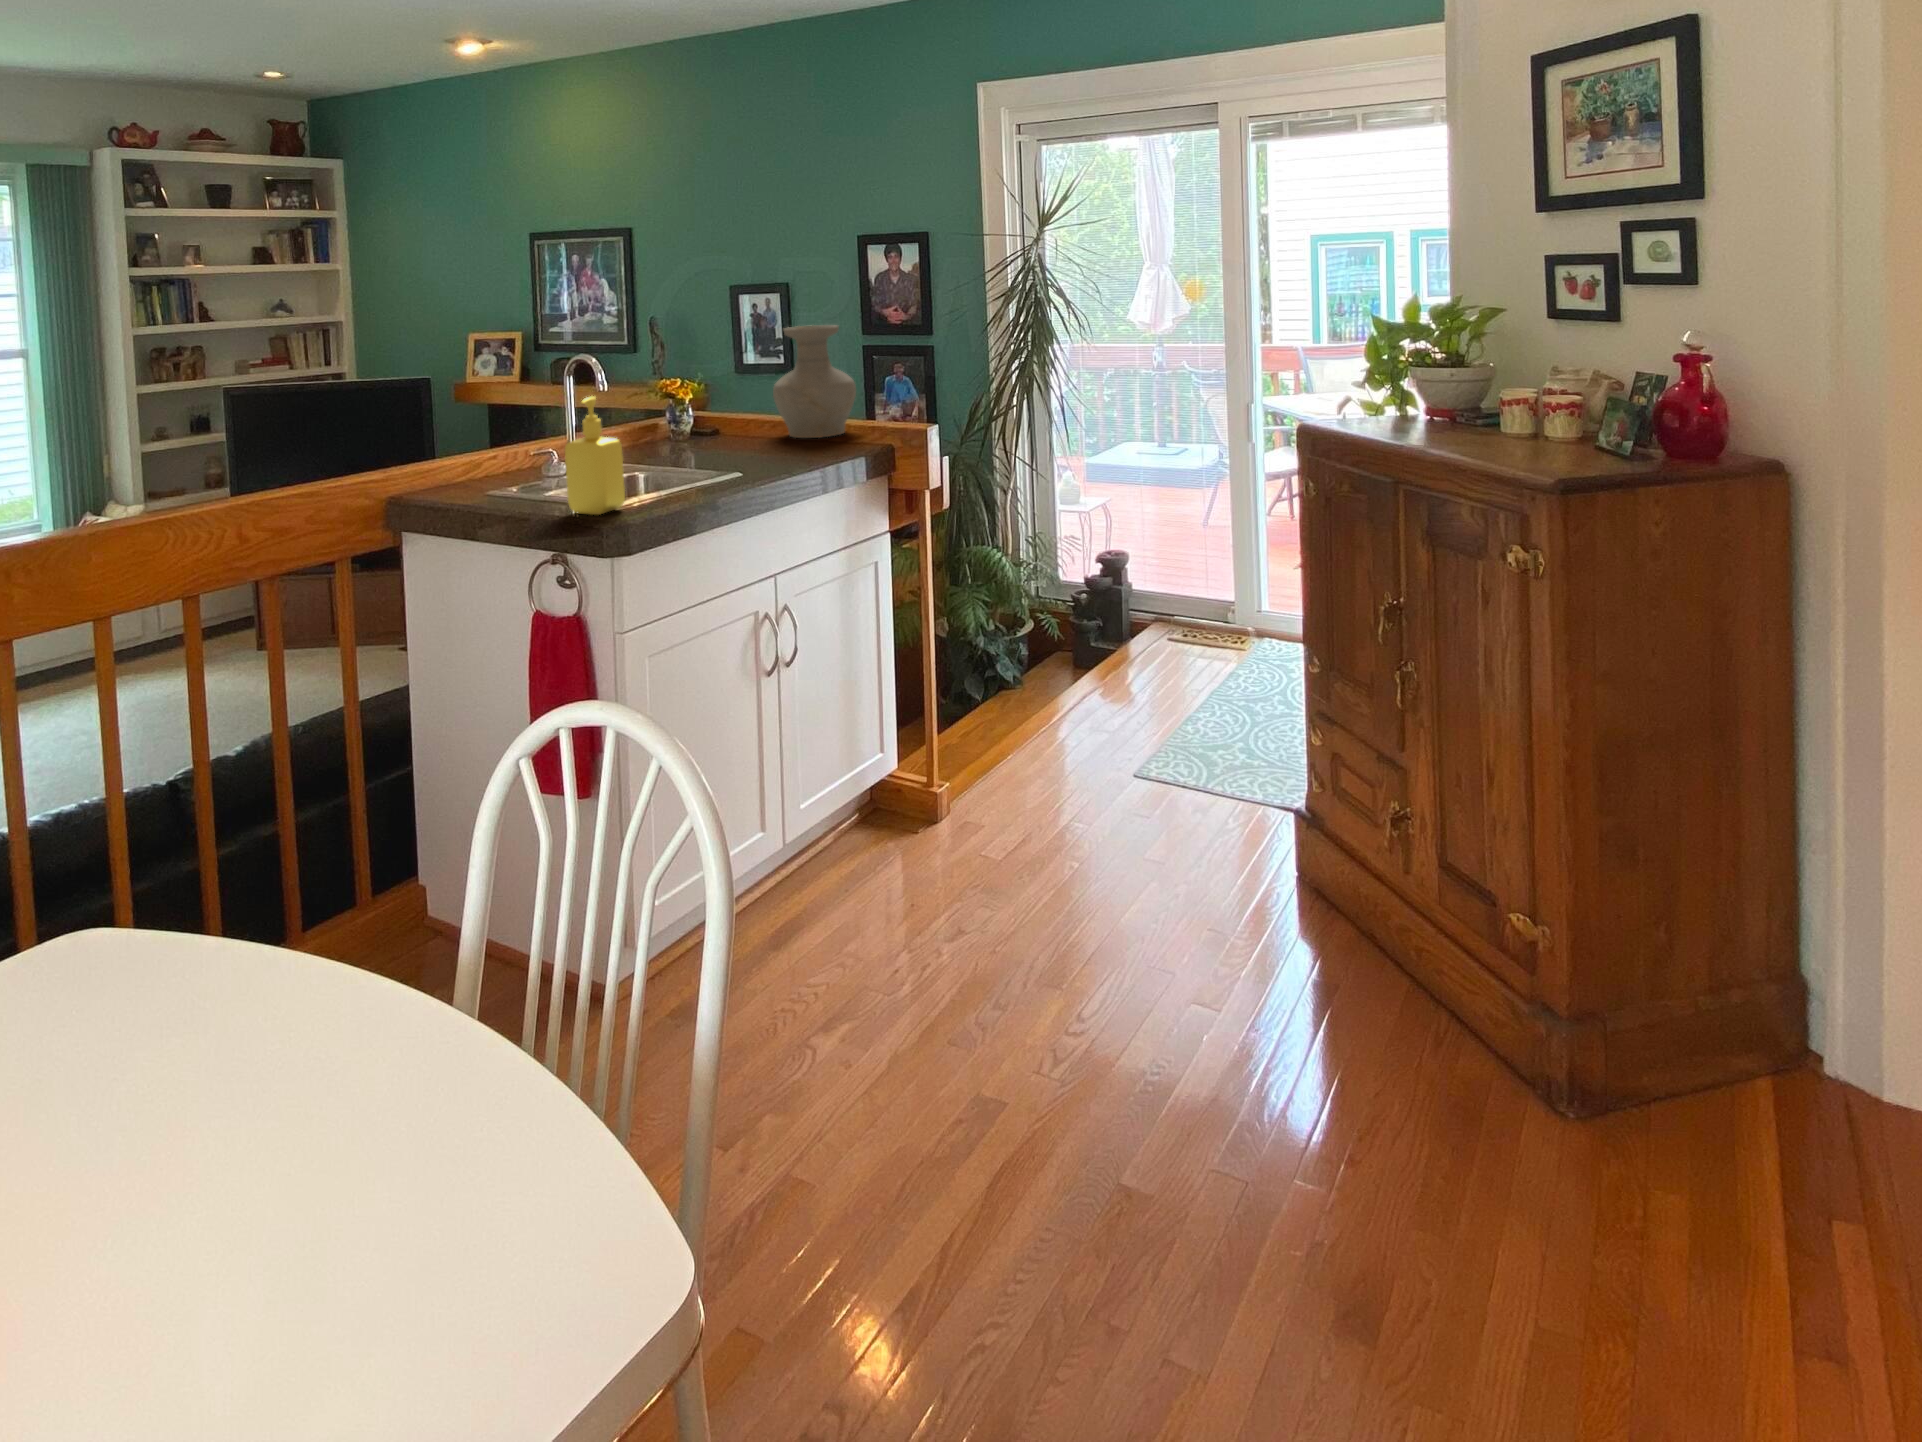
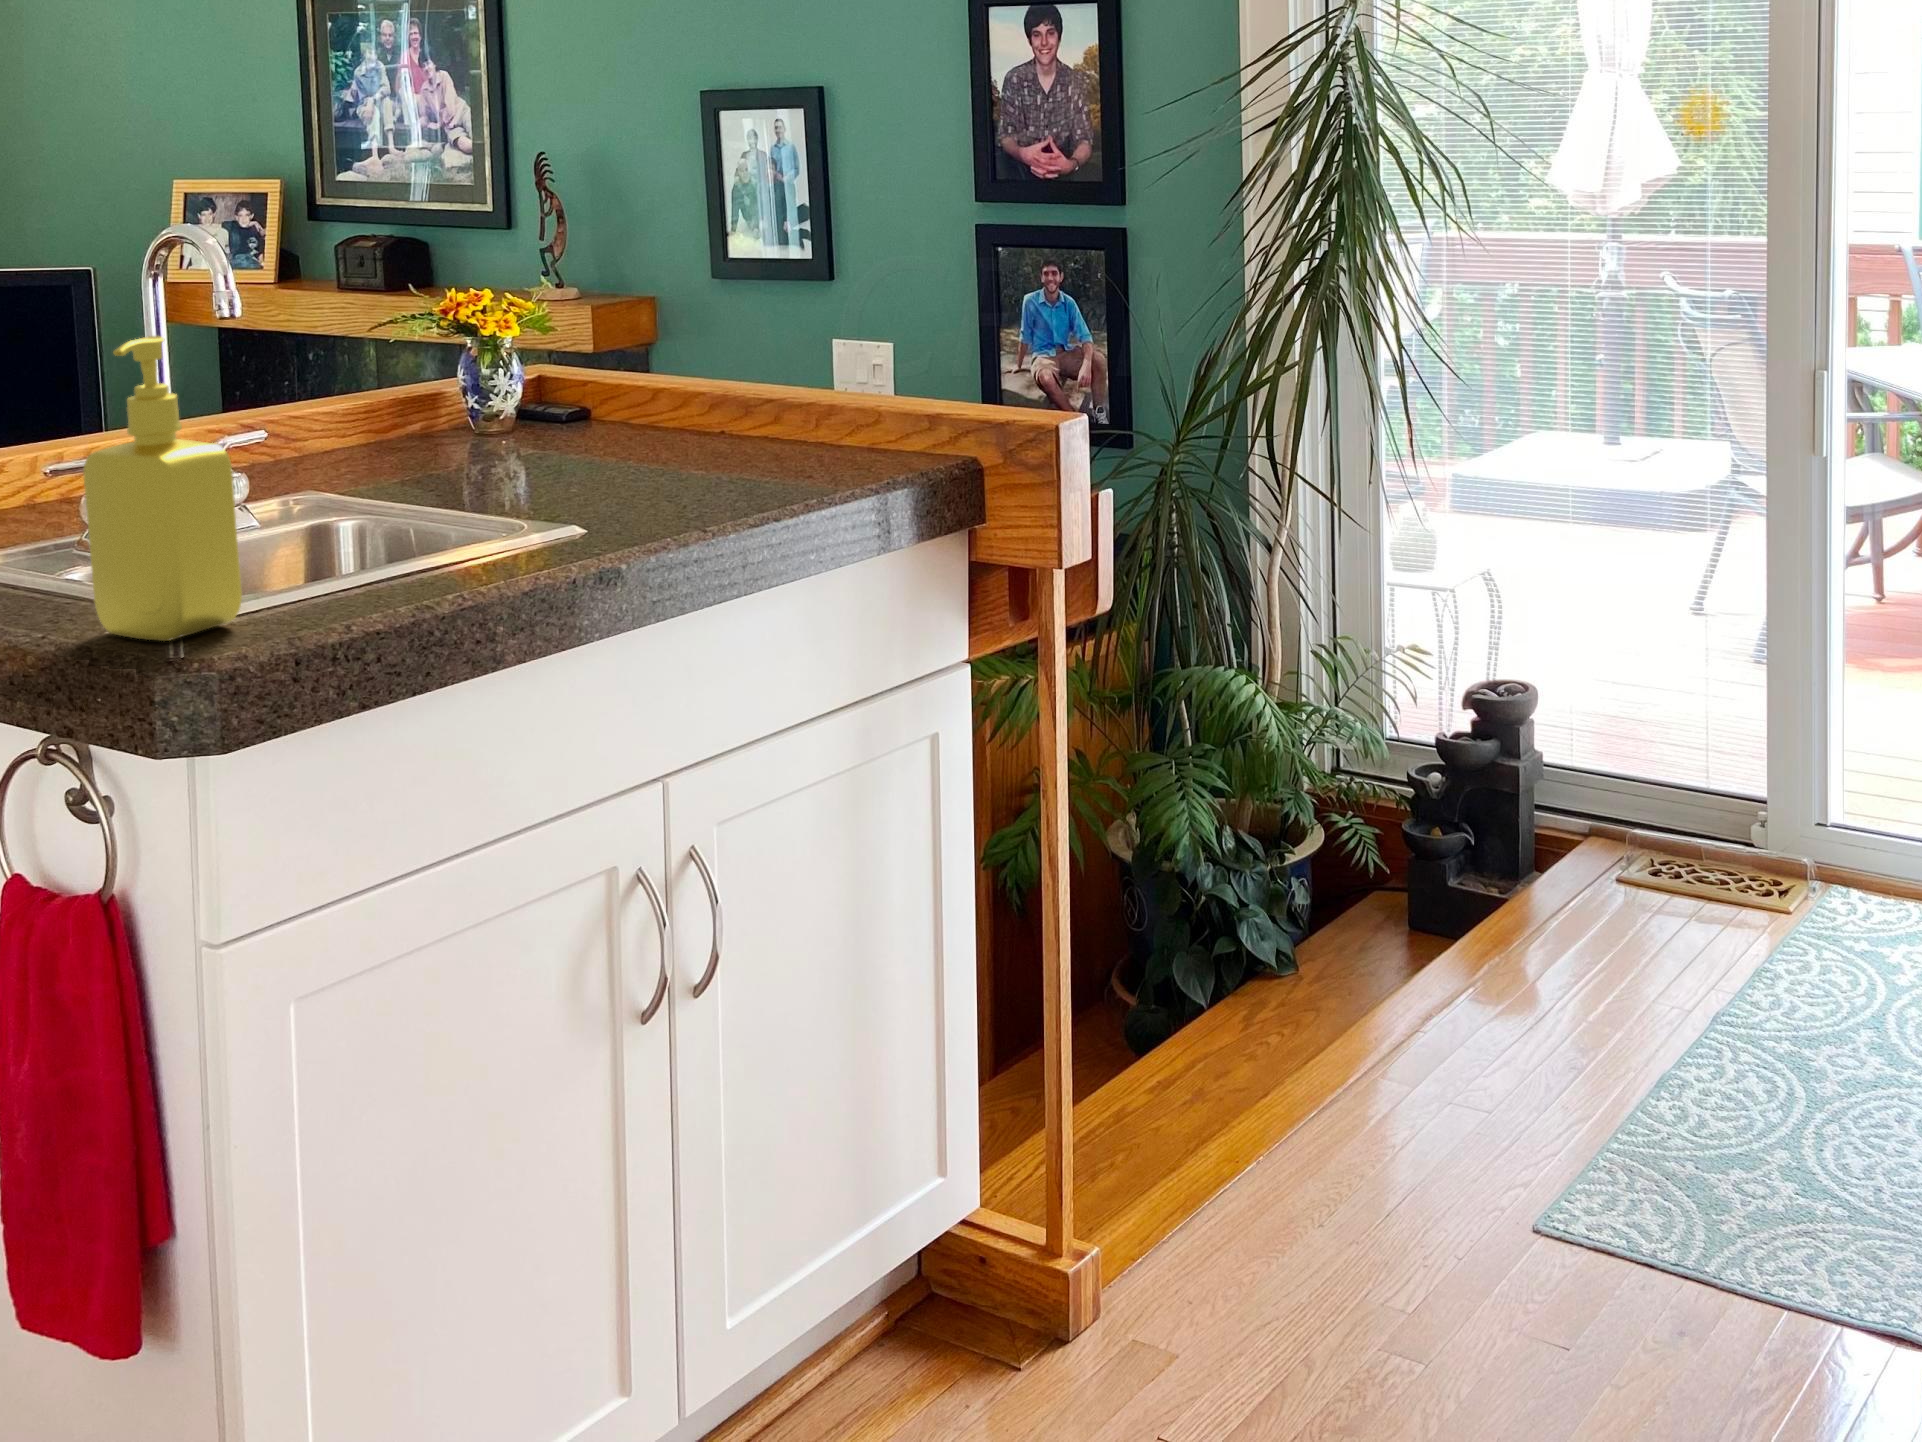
vase: present [773,325,856,438] -> none [706,170,903,436]

